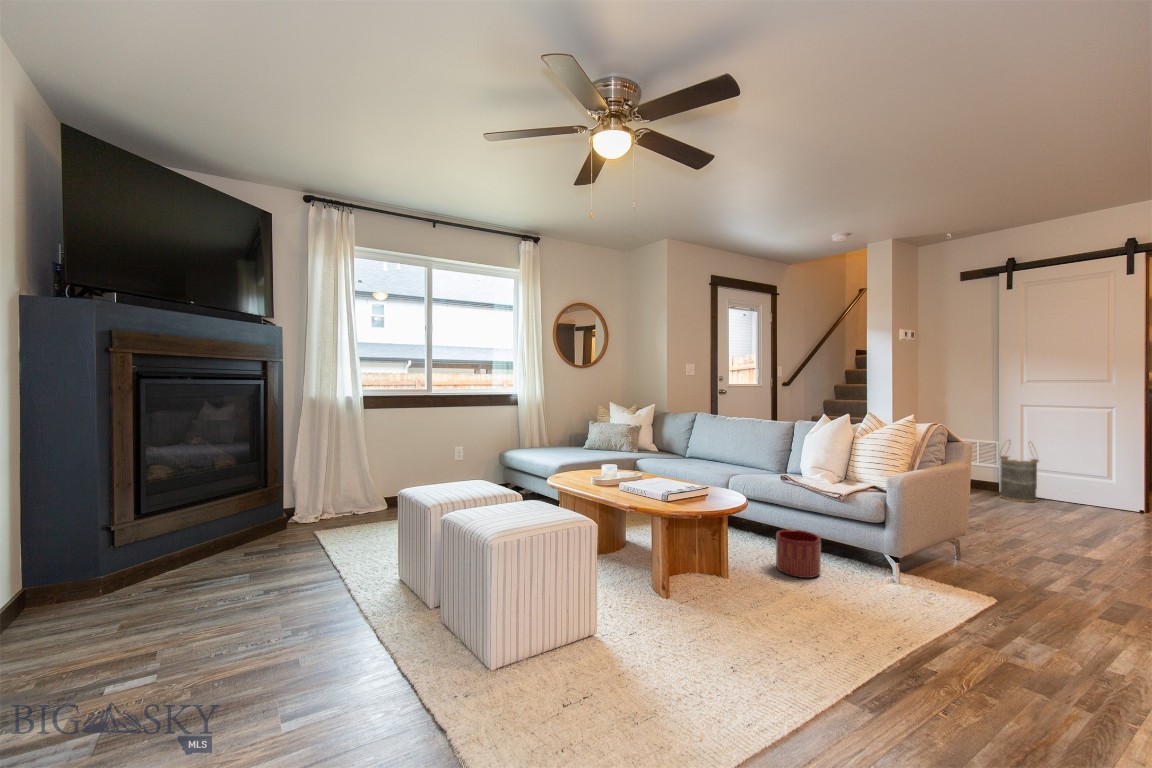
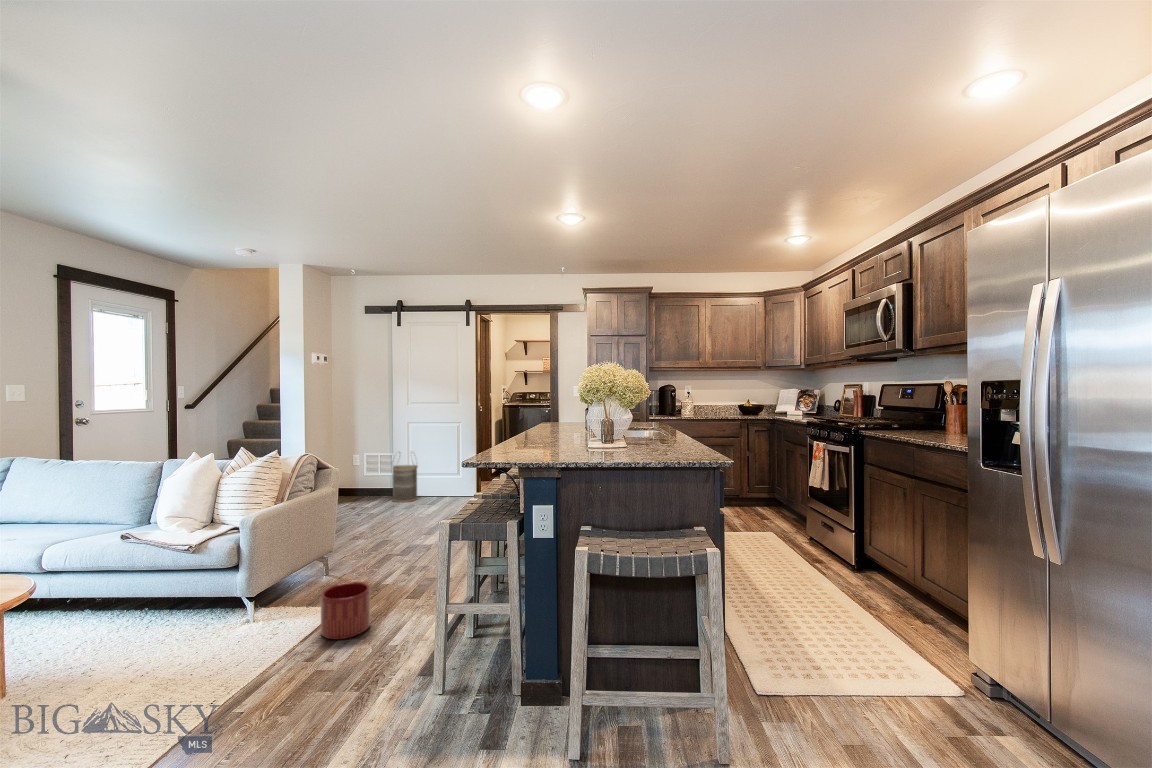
planter: present [776,529,821,578] -> present [321,582,370,639]

